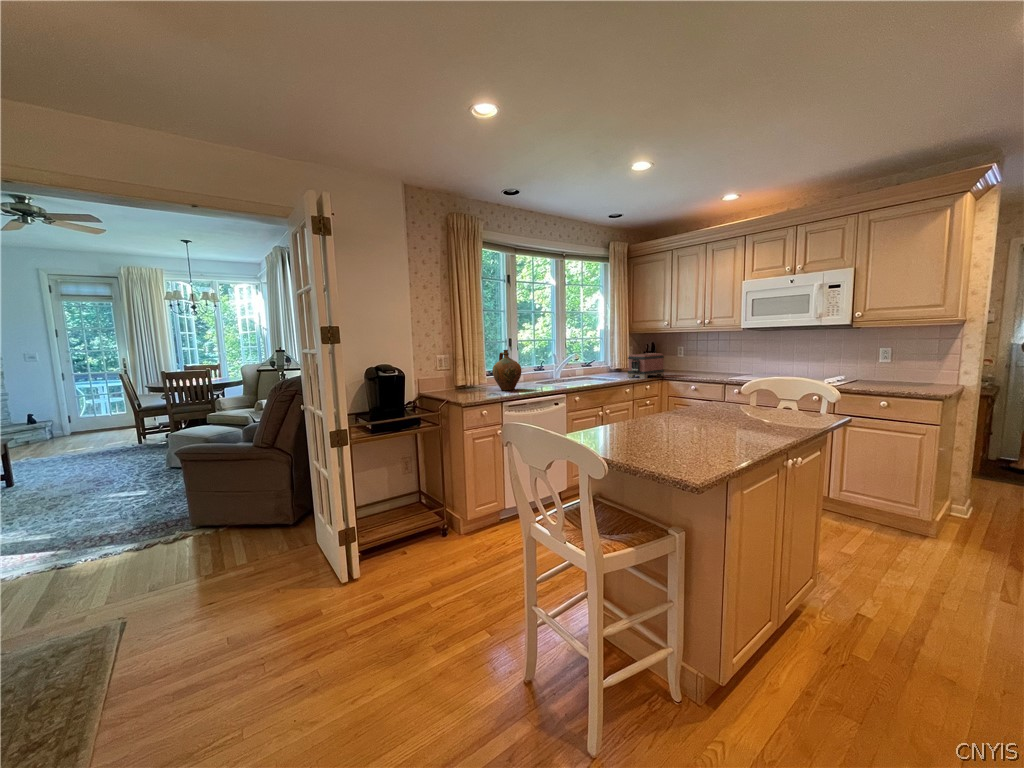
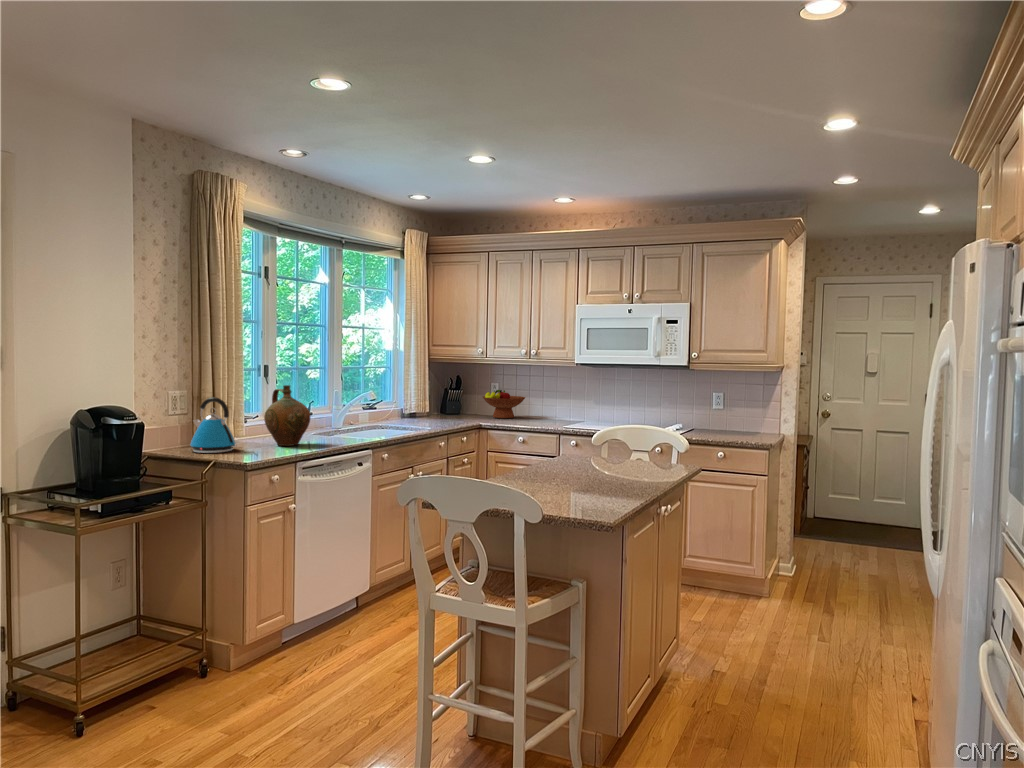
fruit bowl: none [667,352,702,373] -> present [483,390,525,418]
toaster: present [627,353,664,378] -> none [437,391,484,426]
kettle: none [445,358,473,394] -> present [190,397,236,453]

